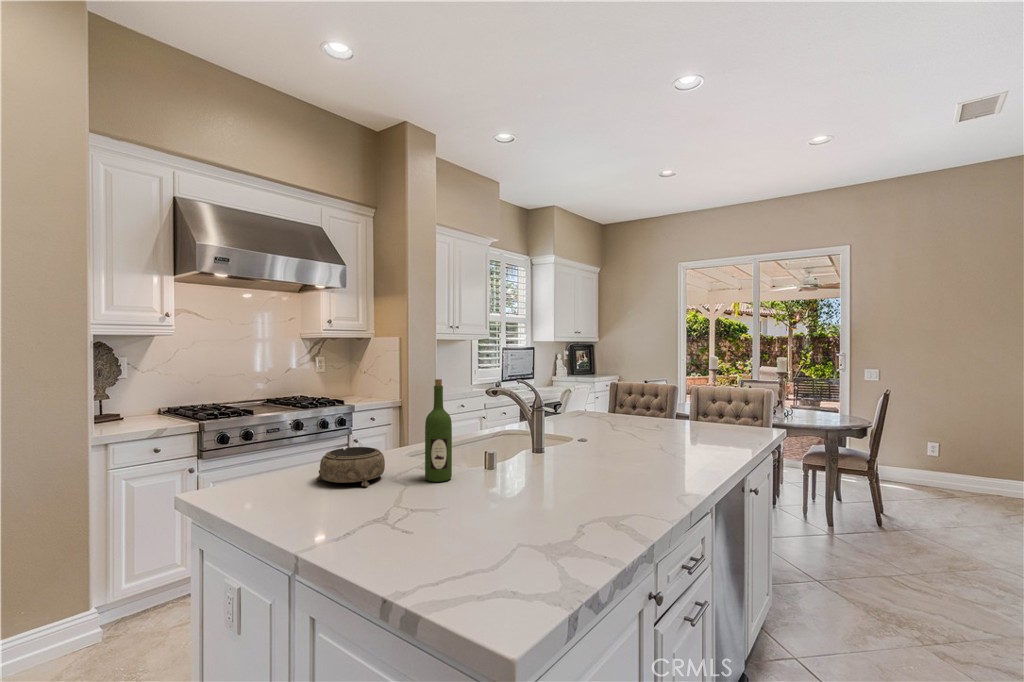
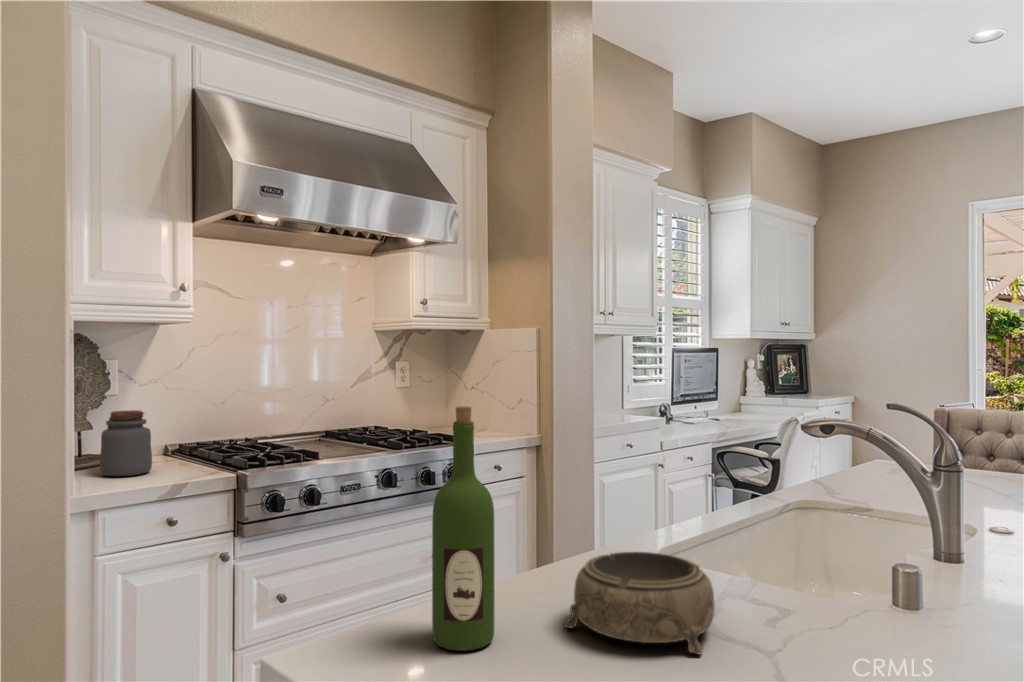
wine bottle: present [425,379,452,482] -> present [432,406,494,651]
jar: none [111,387,145,425] -> present [99,410,152,476]

